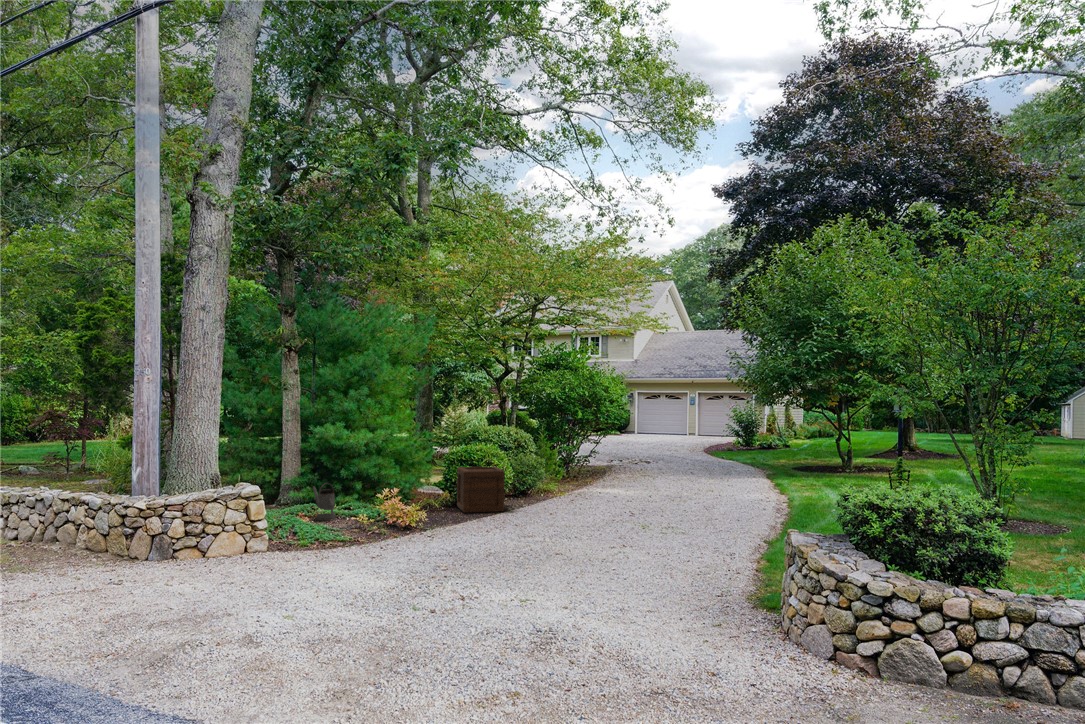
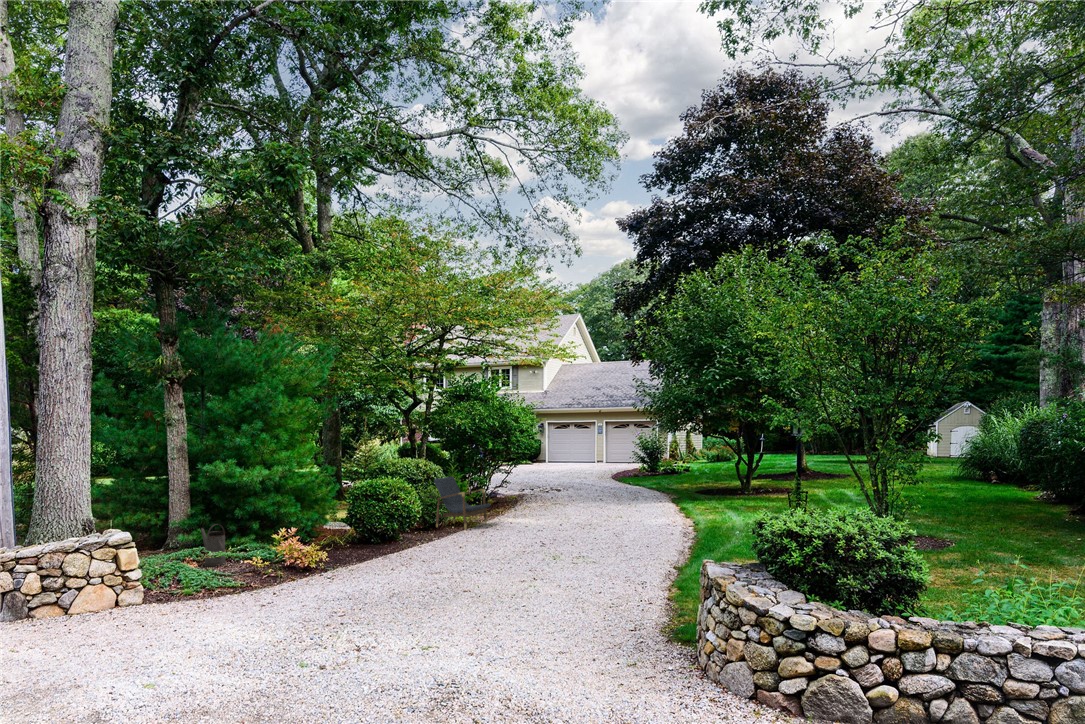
lounge chair: none [524,446,579,497] -> present [434,477,490,529]
wooden crate: present [457,467,505,513] -> none [362,500,413,551]

